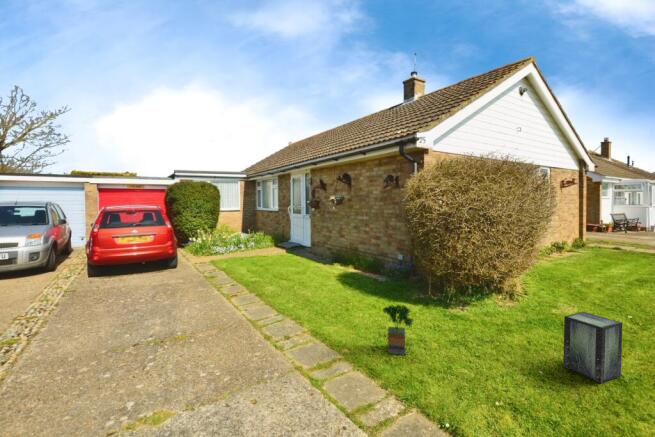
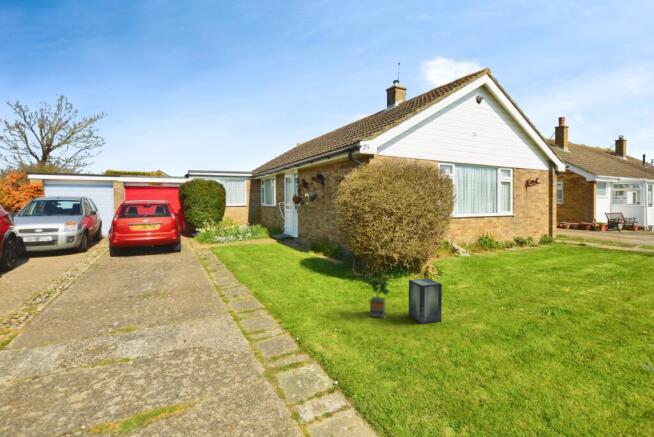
potted tree: present [383,305,413,355] -> present [368,280,389,318]

